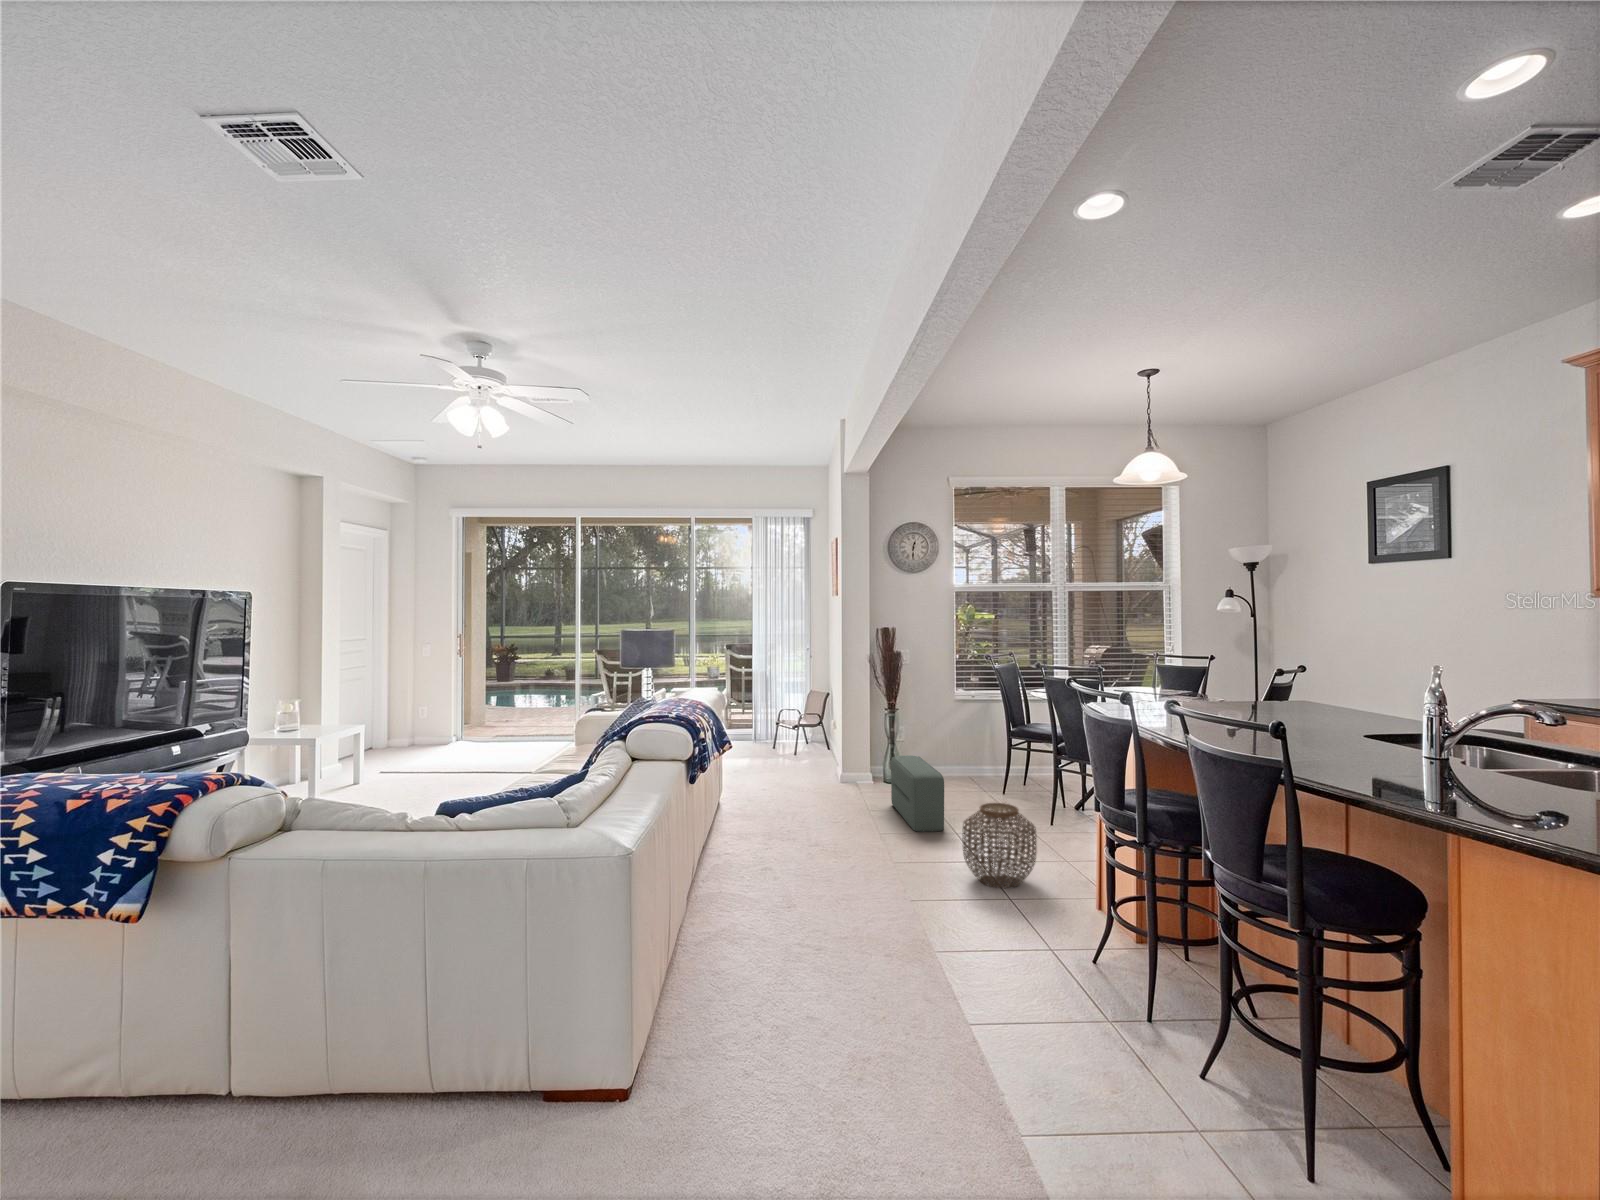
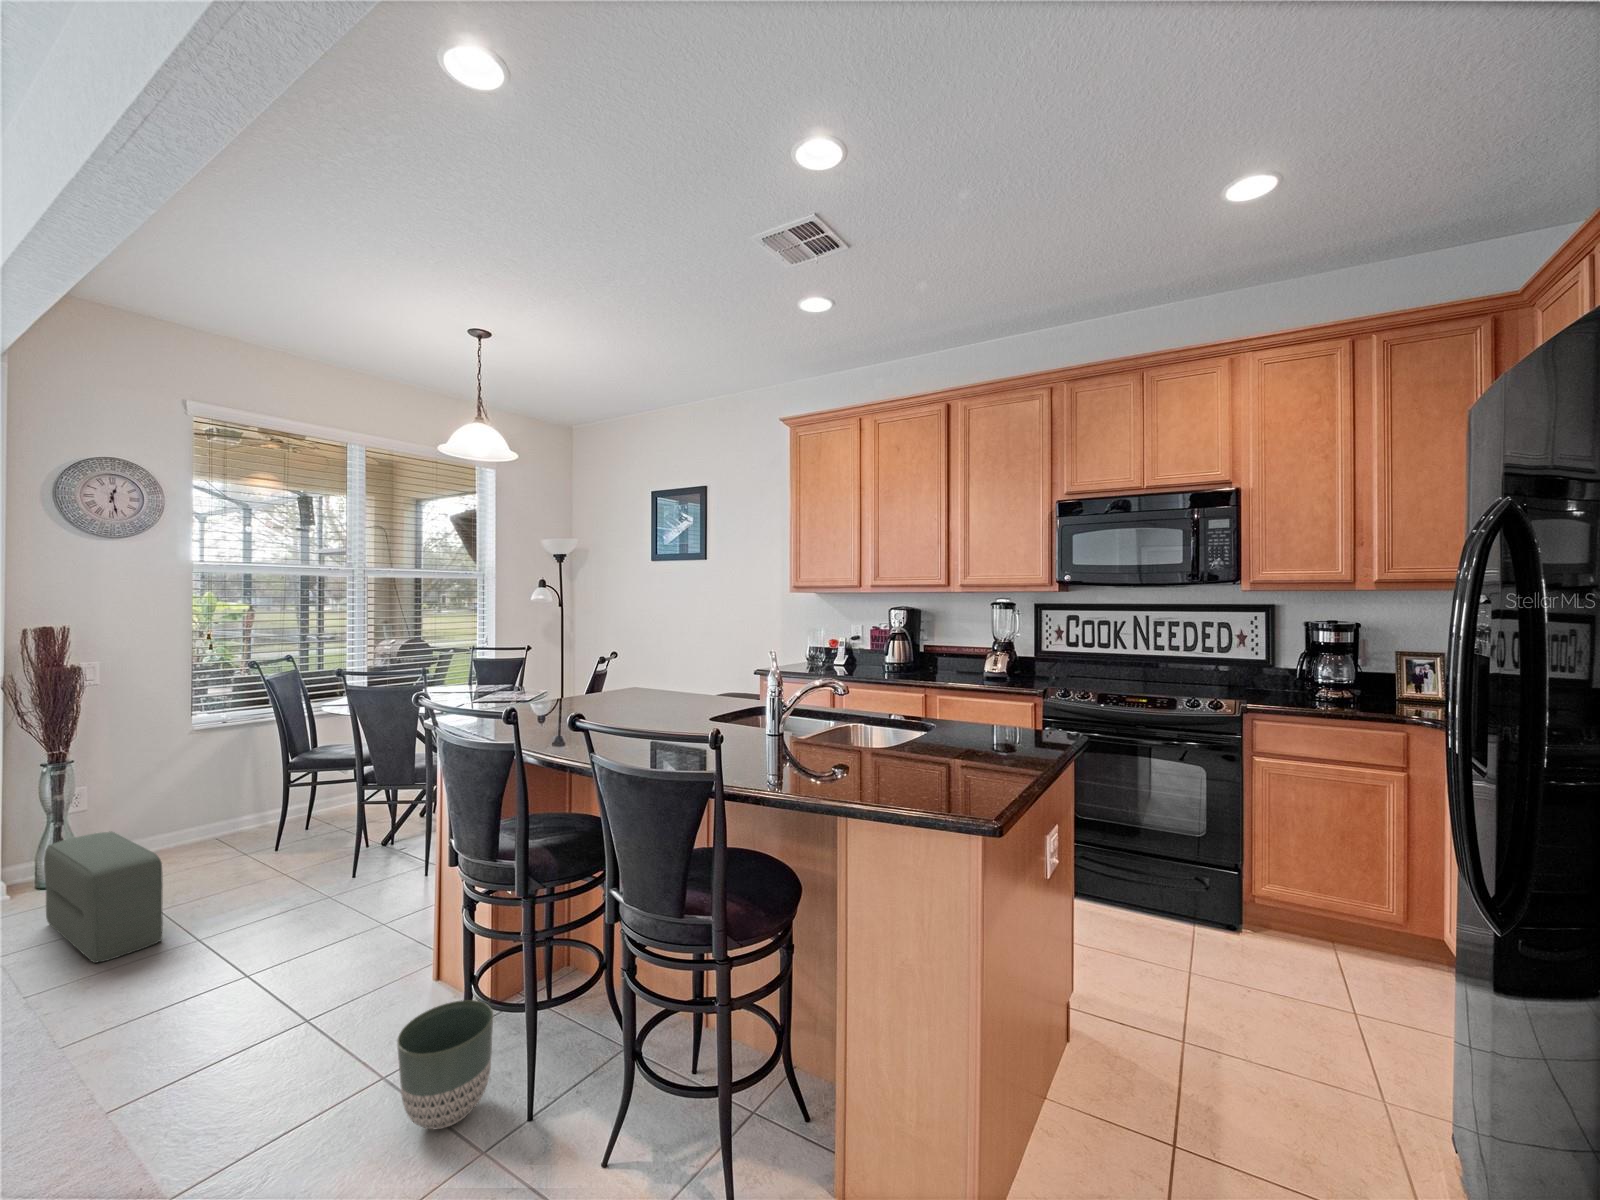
woven basket: present [963,803,1037,888] -> none [196,879,337,1023]
planter: none [1063,902,1123,977] -> present [397,1000,493,1129]

